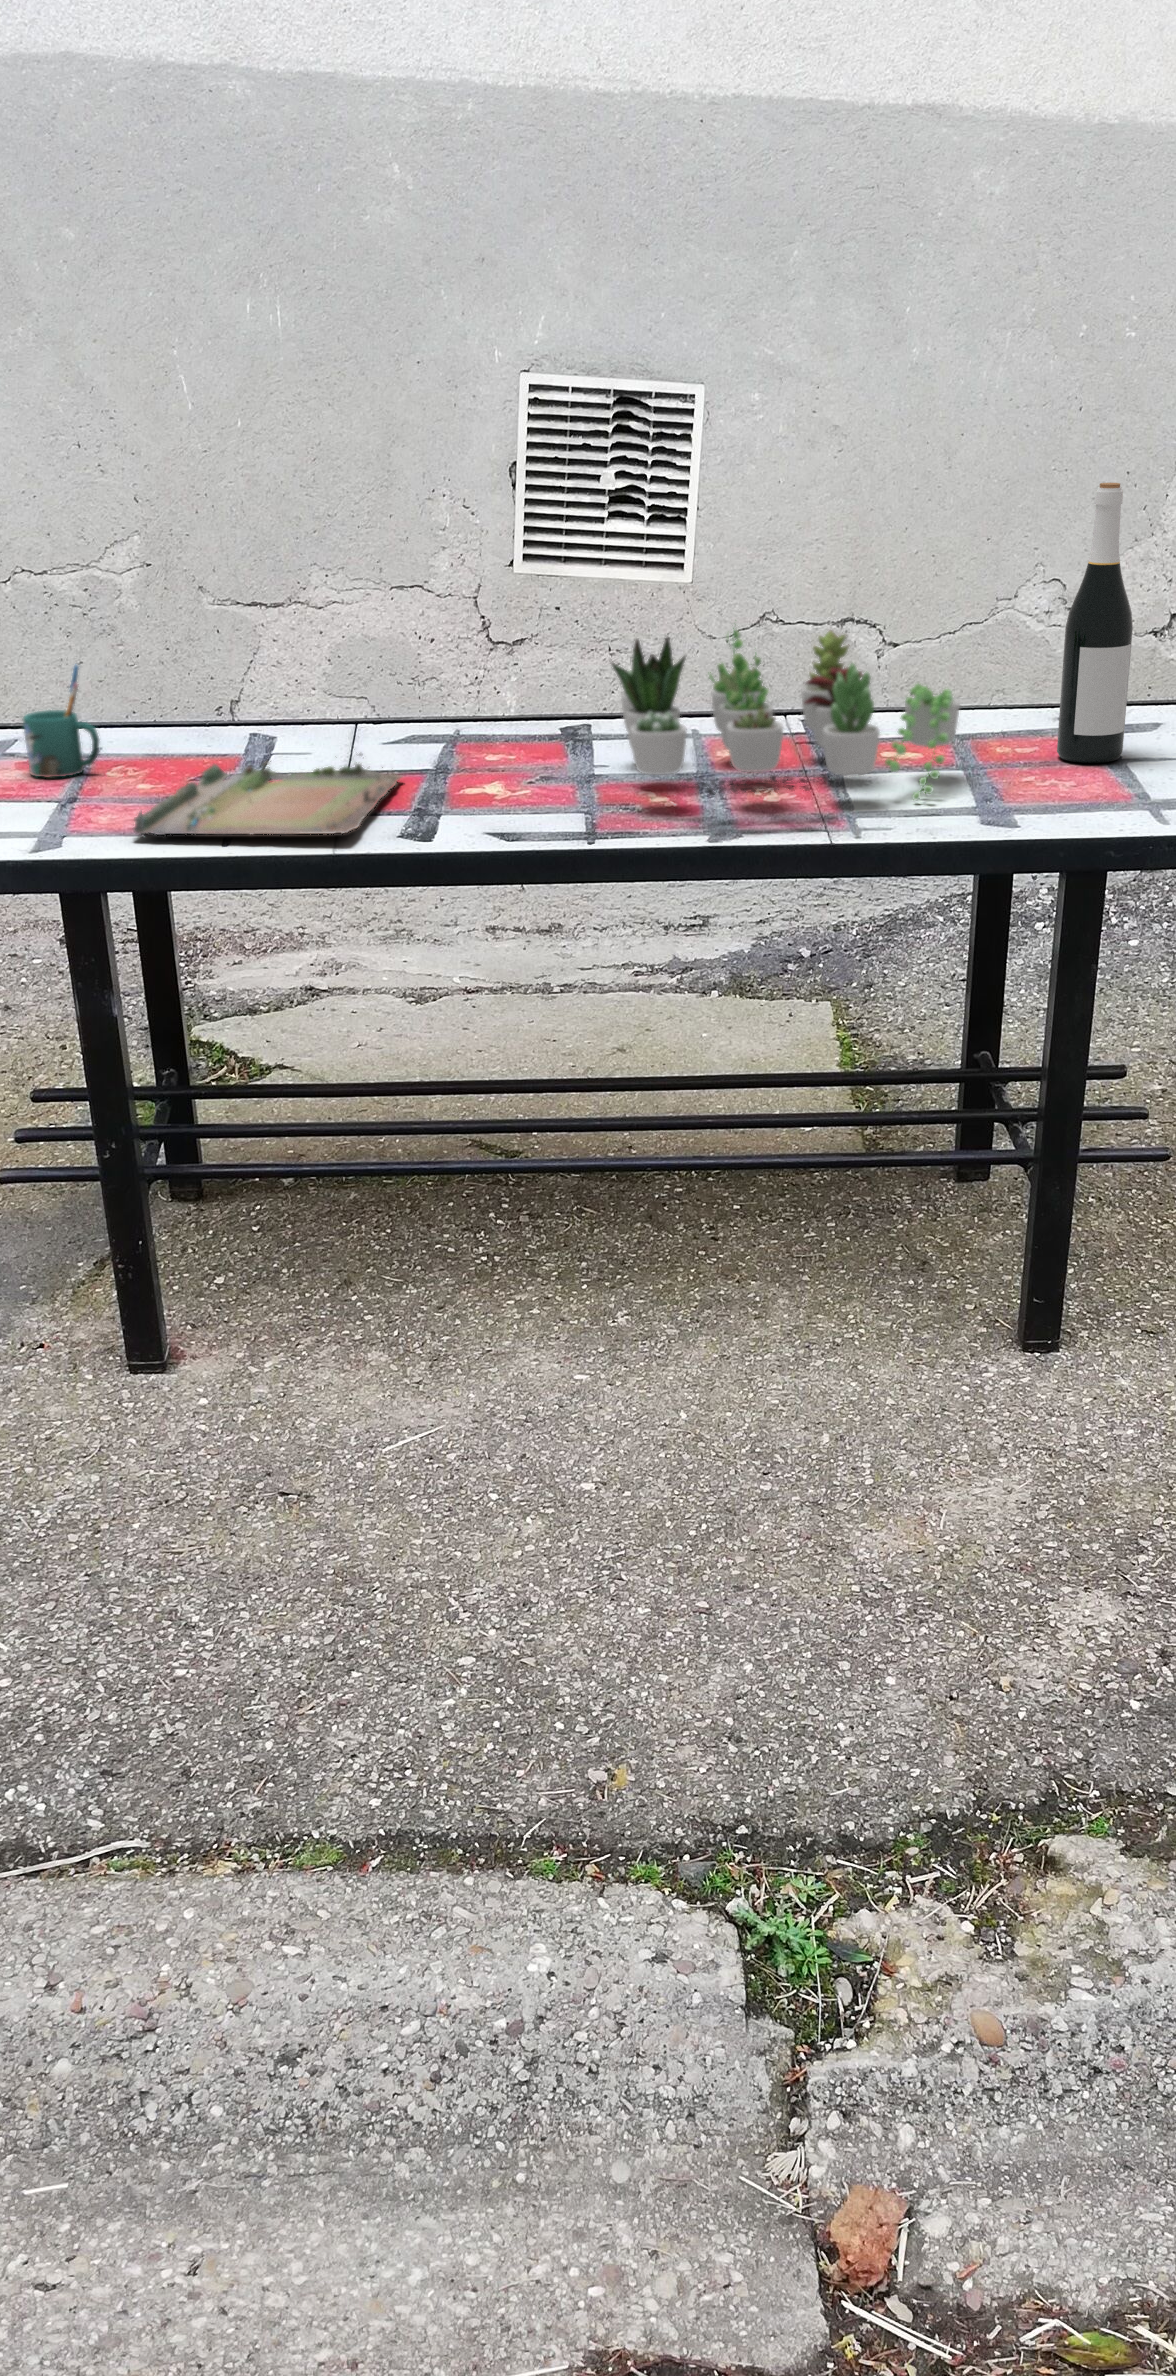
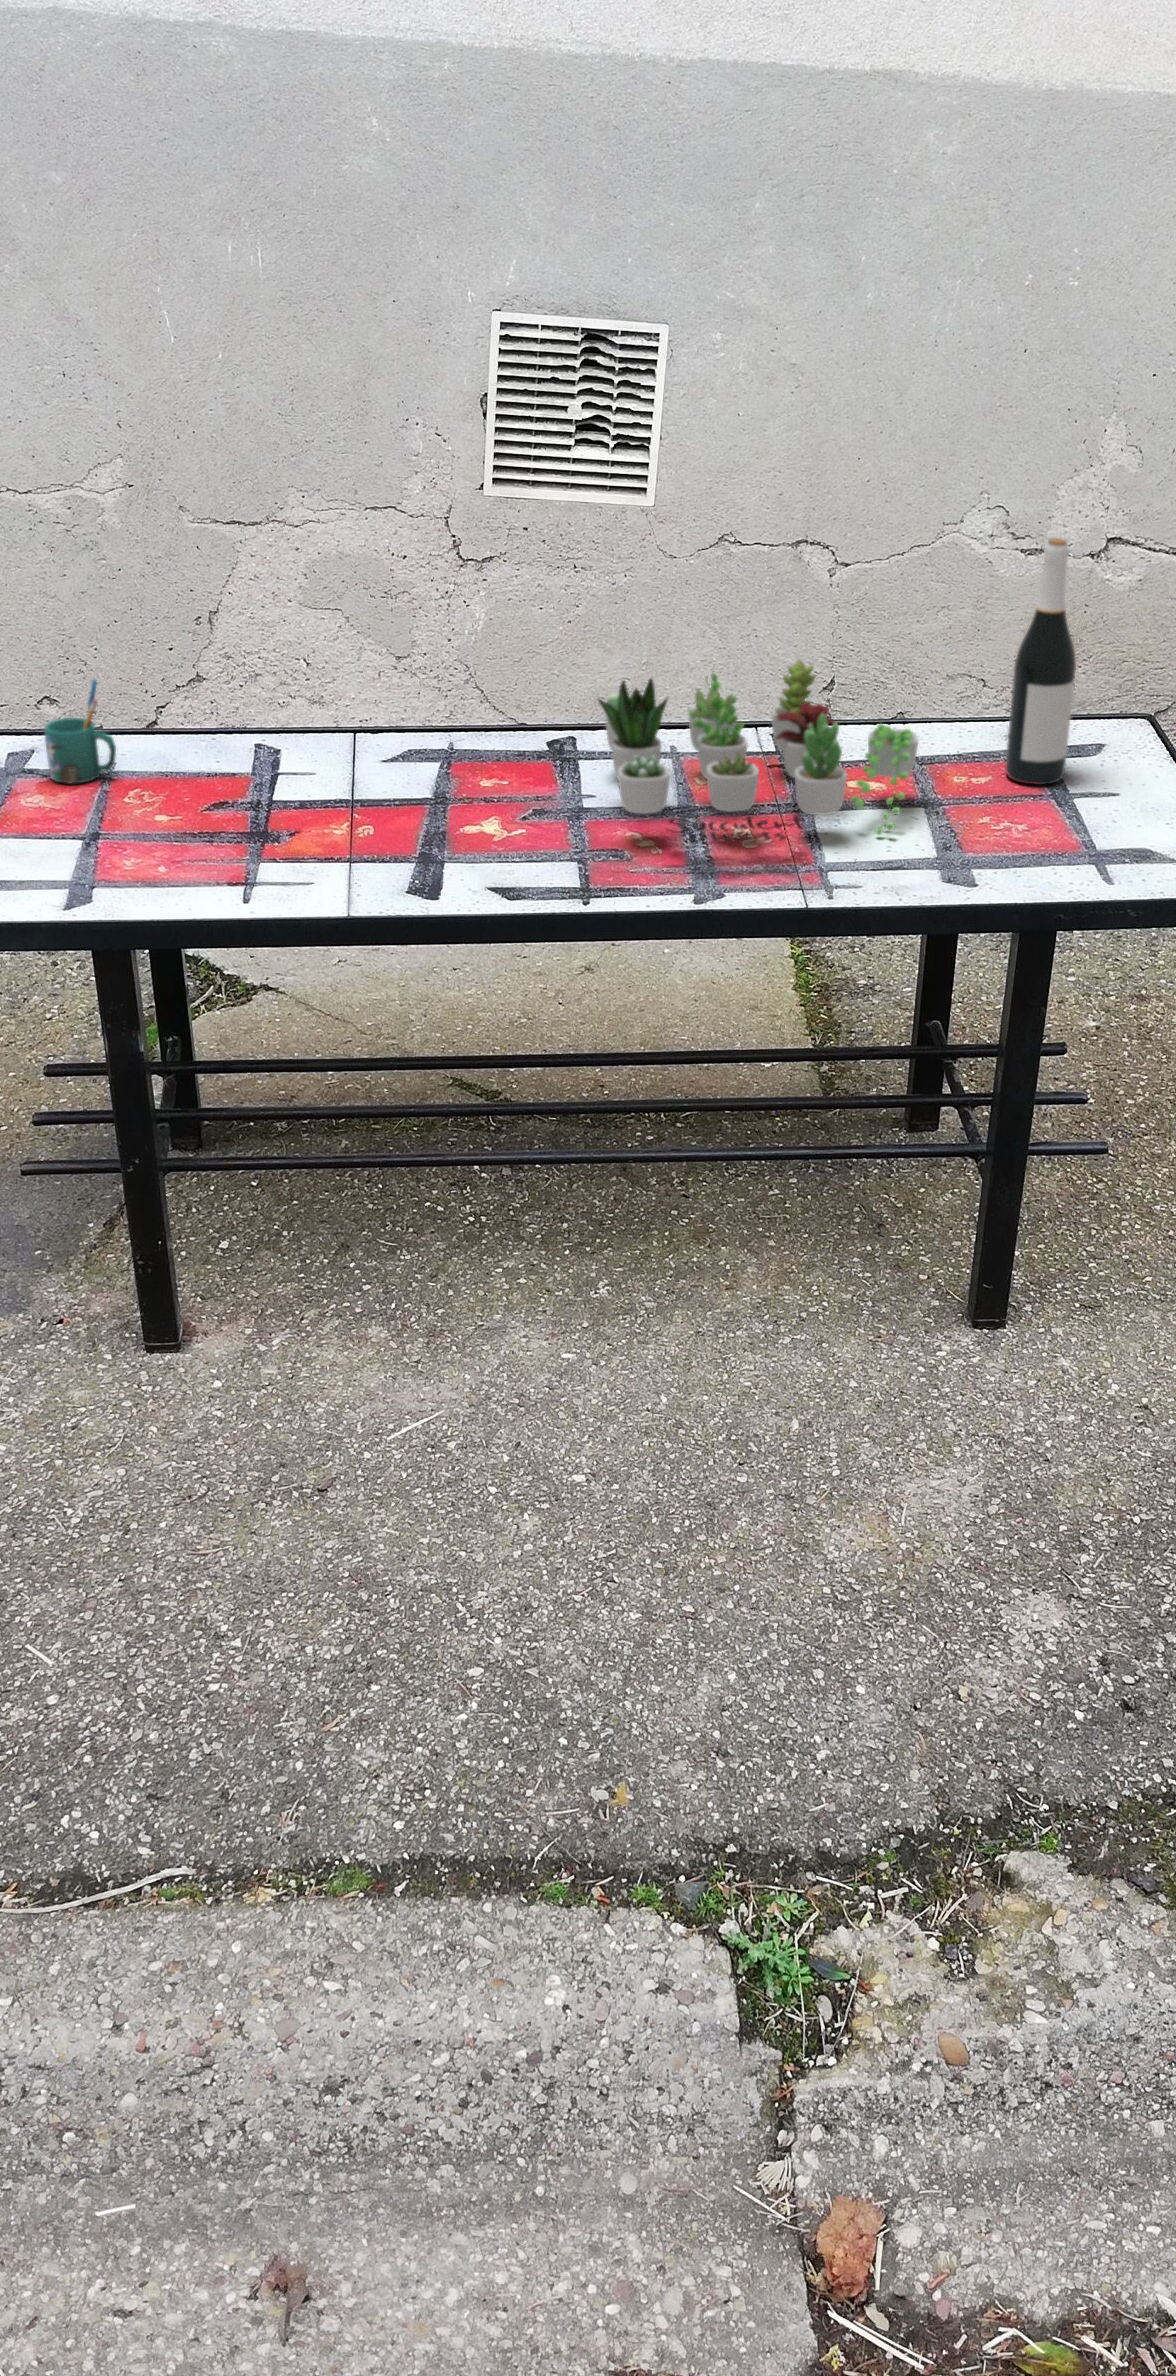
tray: present [133,754,402,837] -> none [156,764,403,876]

